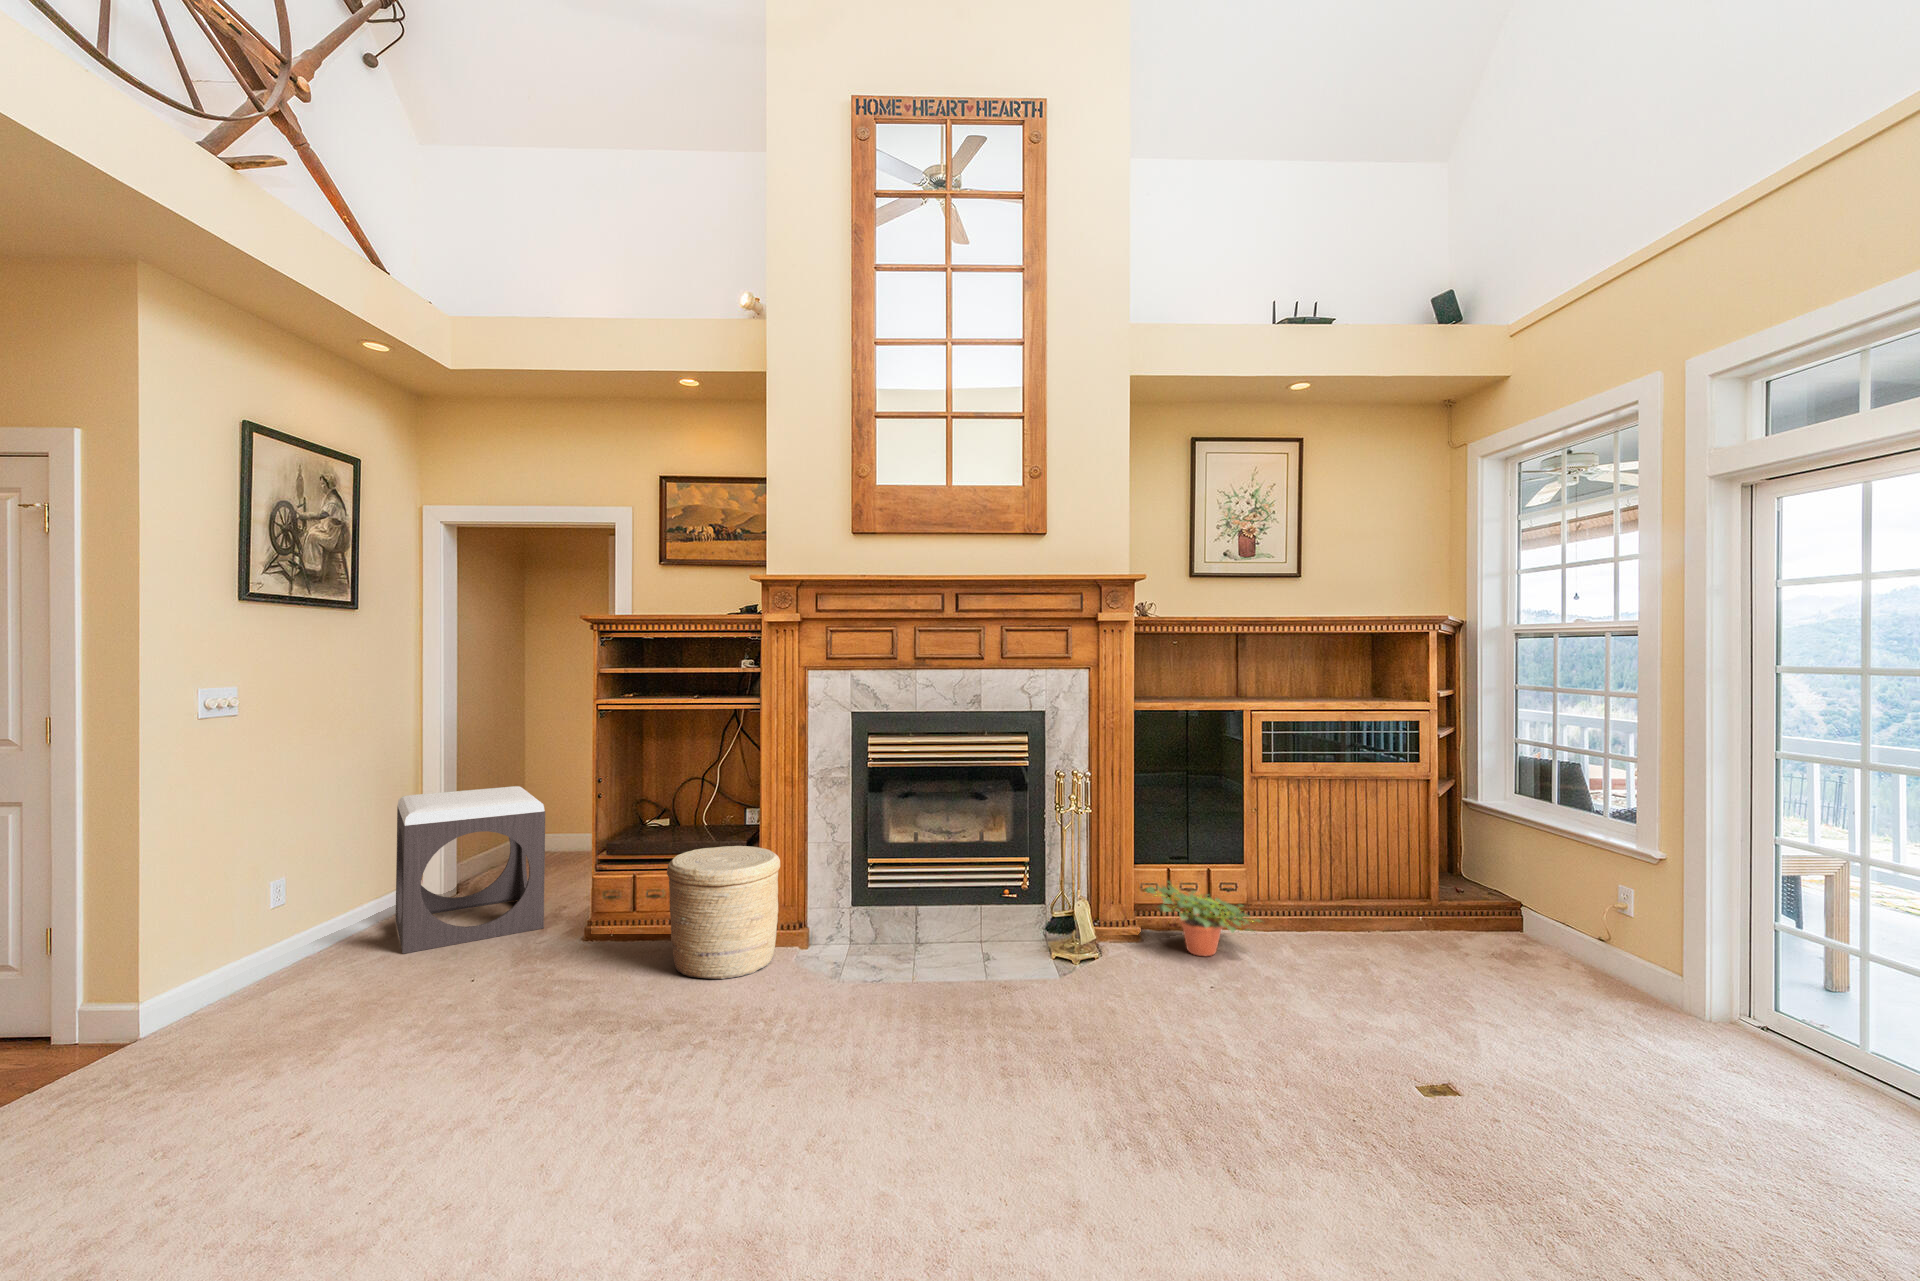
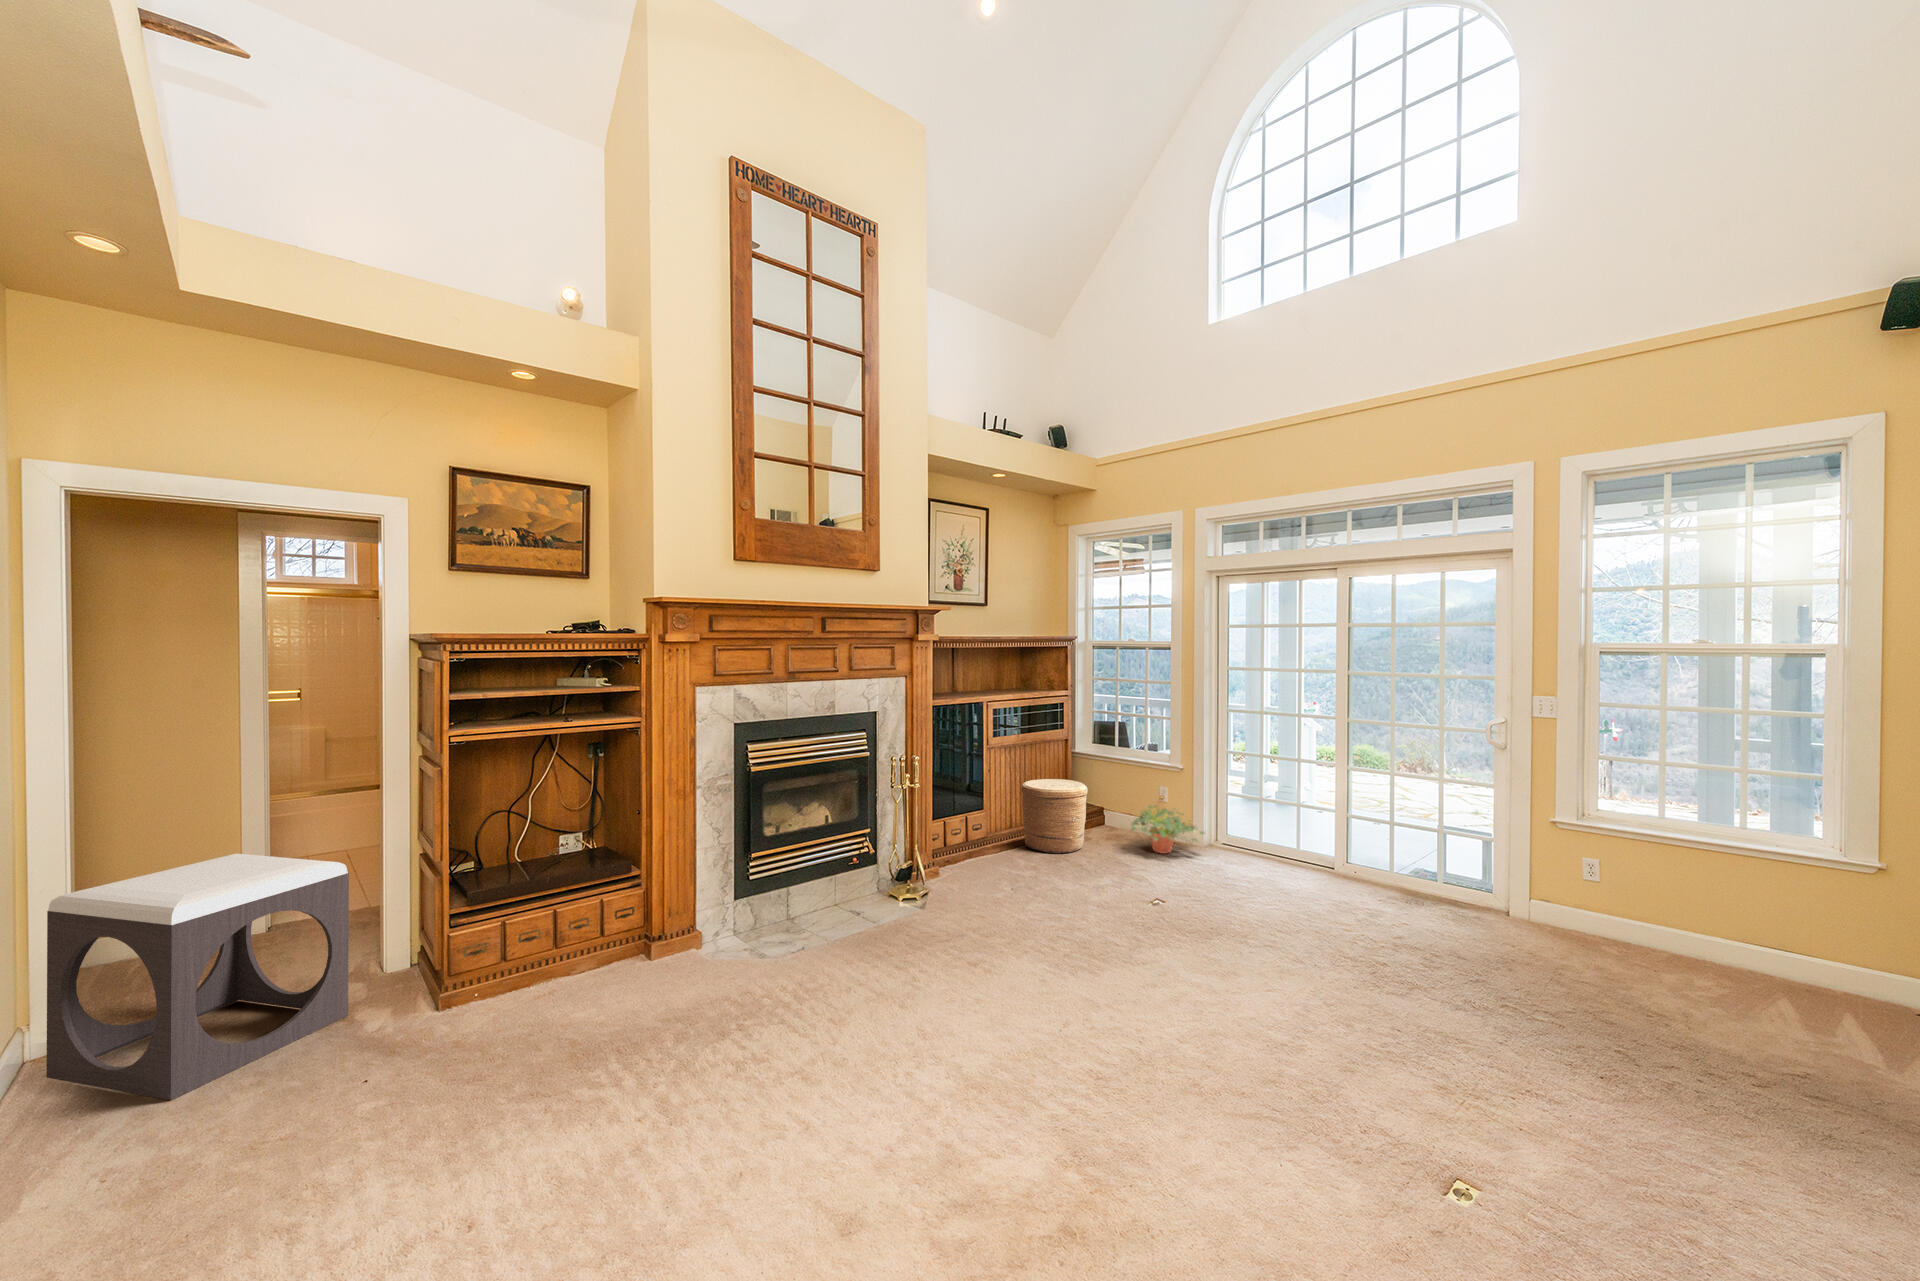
woven basket: present [667,846,780,979] -> present [1021,779,1088,854]
potted plant: present [1146,882,1261,956] -> present [1132,806,1204,854]

